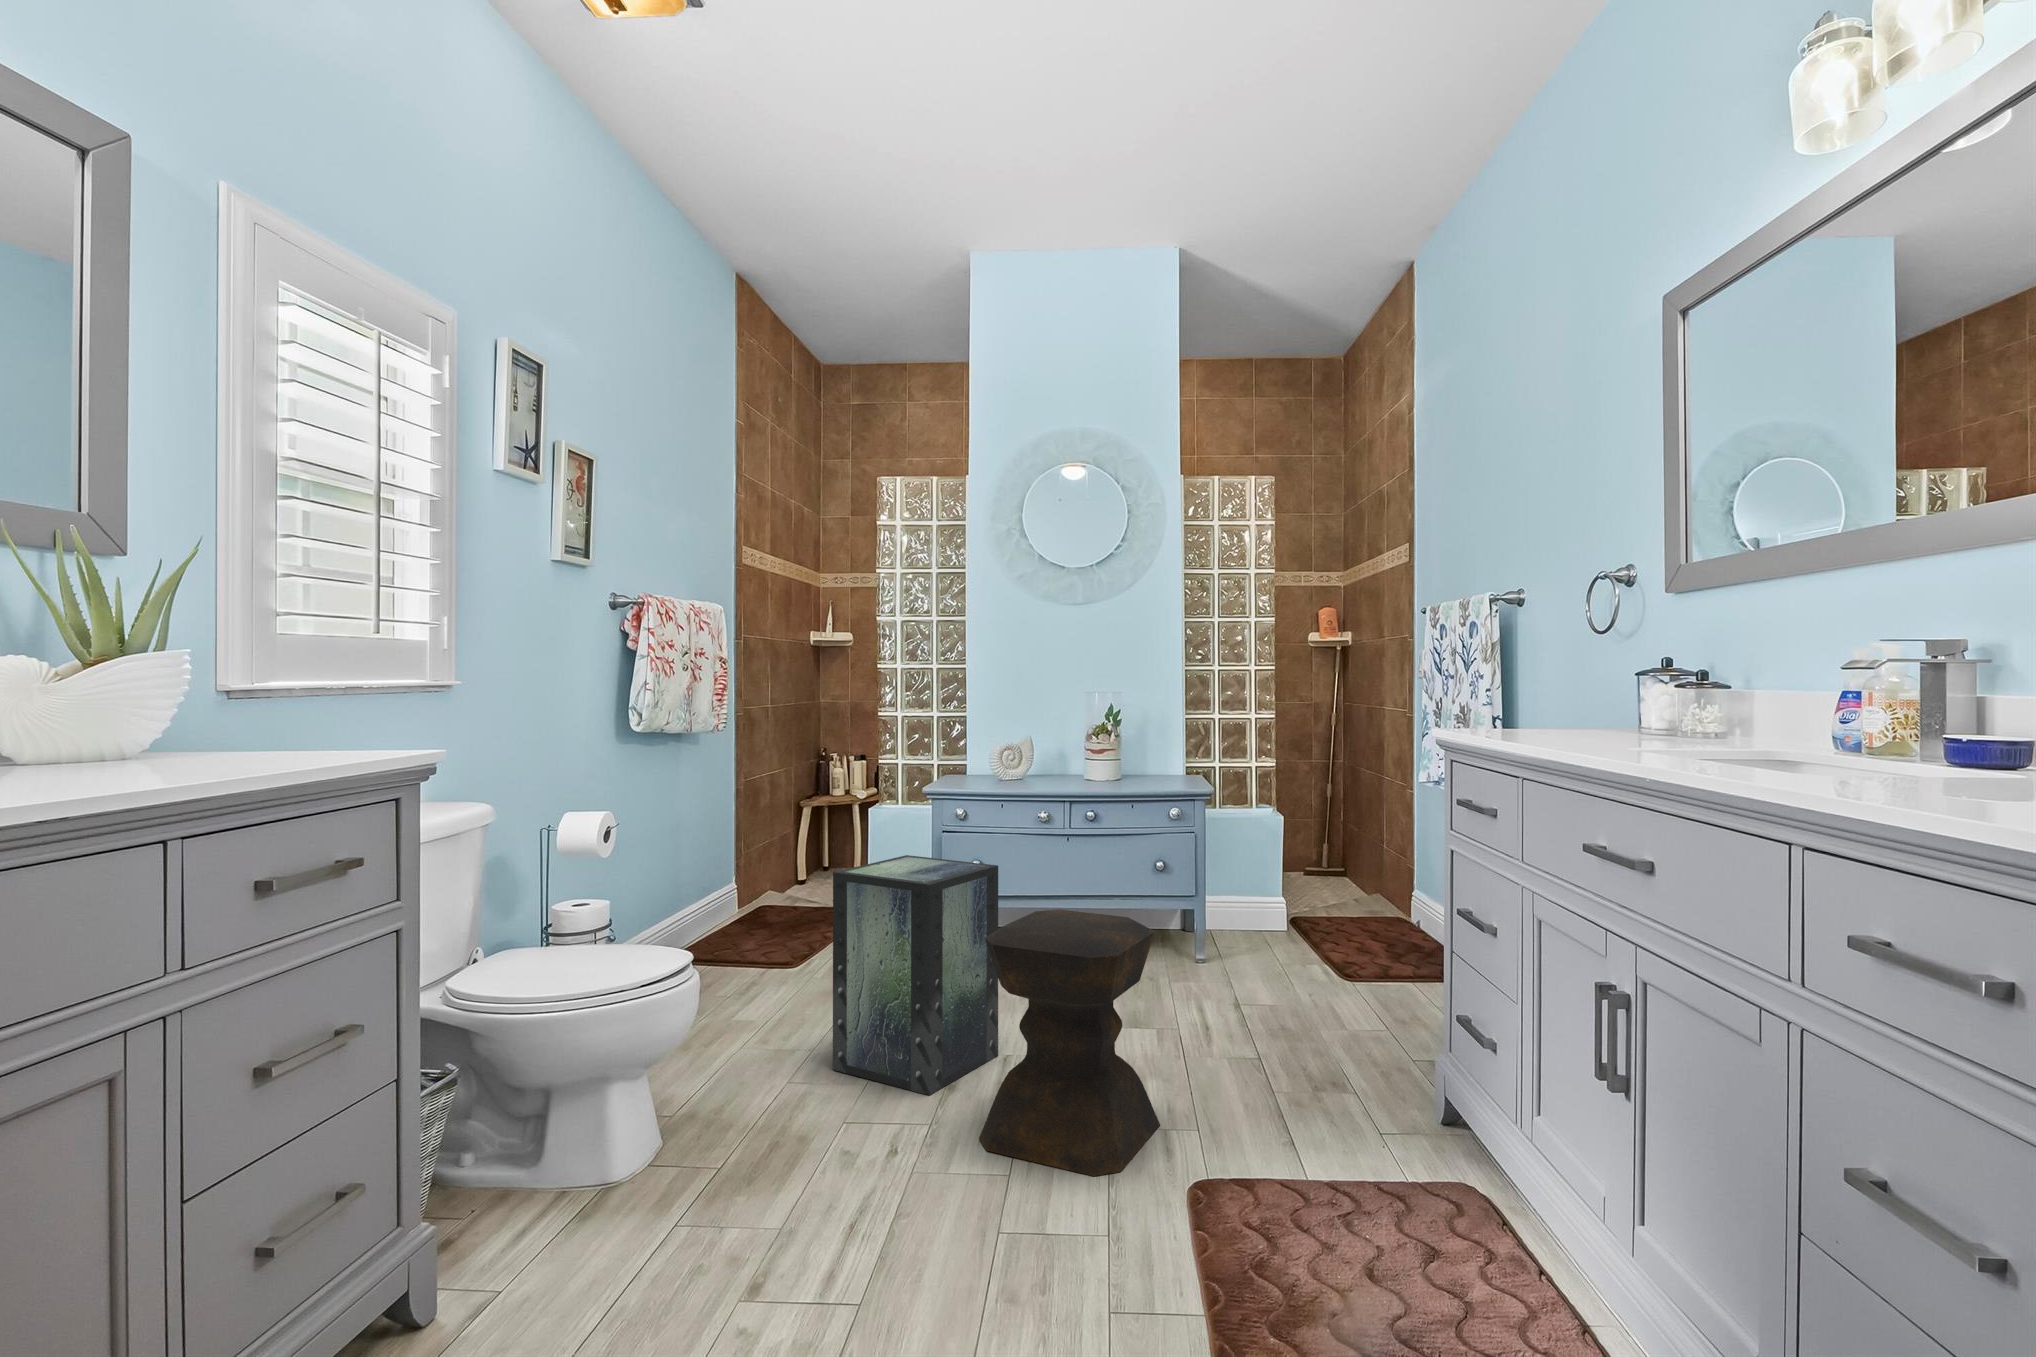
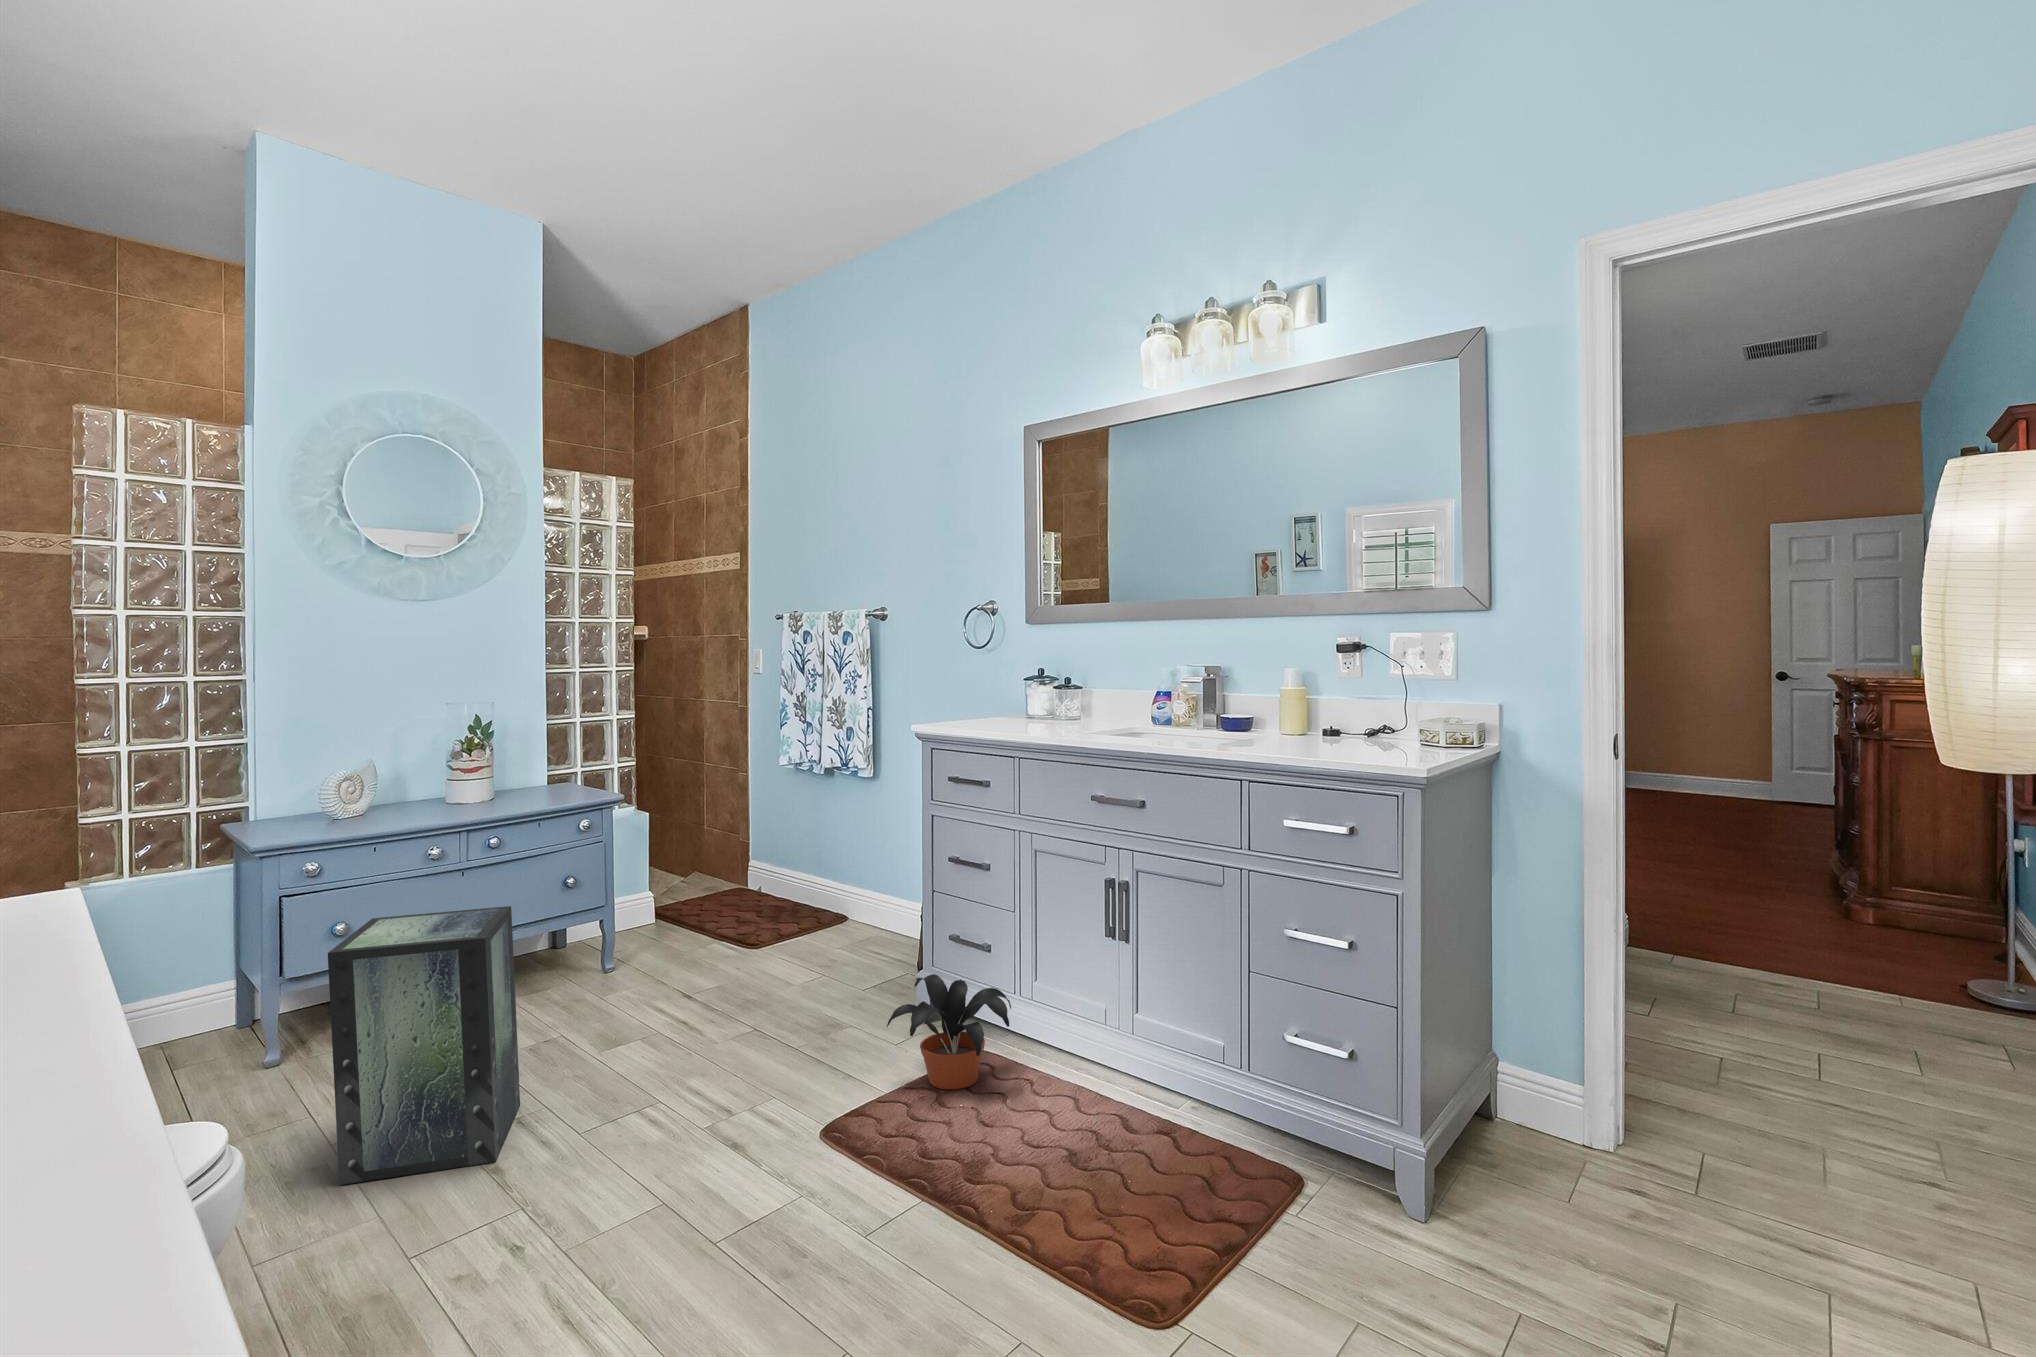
stool: present [979,910,1160,1176] -> none [597,923,756,1177]
potted plant: none [1312,1049,1495,1215] -> present [887,974,1011,1090]

